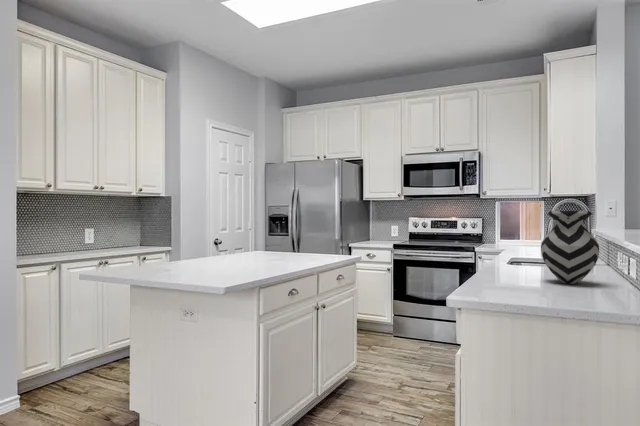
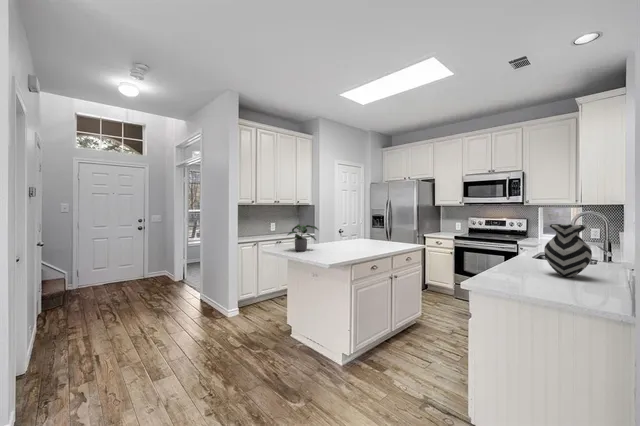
potted plant: none [134,222,195,271] -> present [288,224,318,251]

